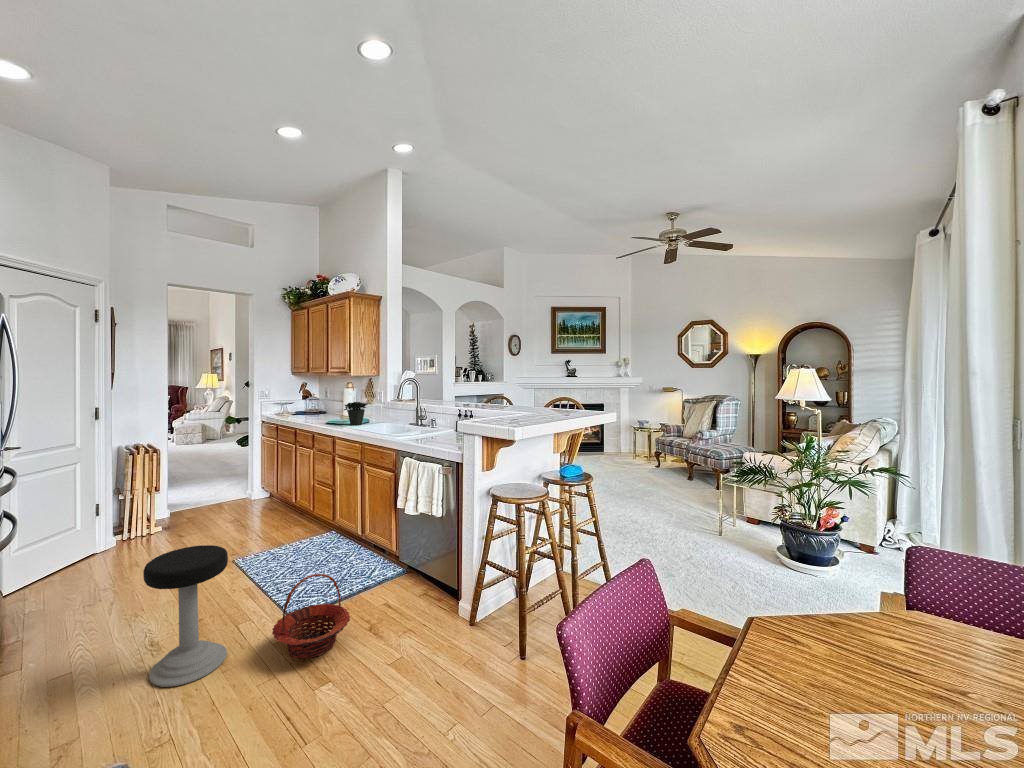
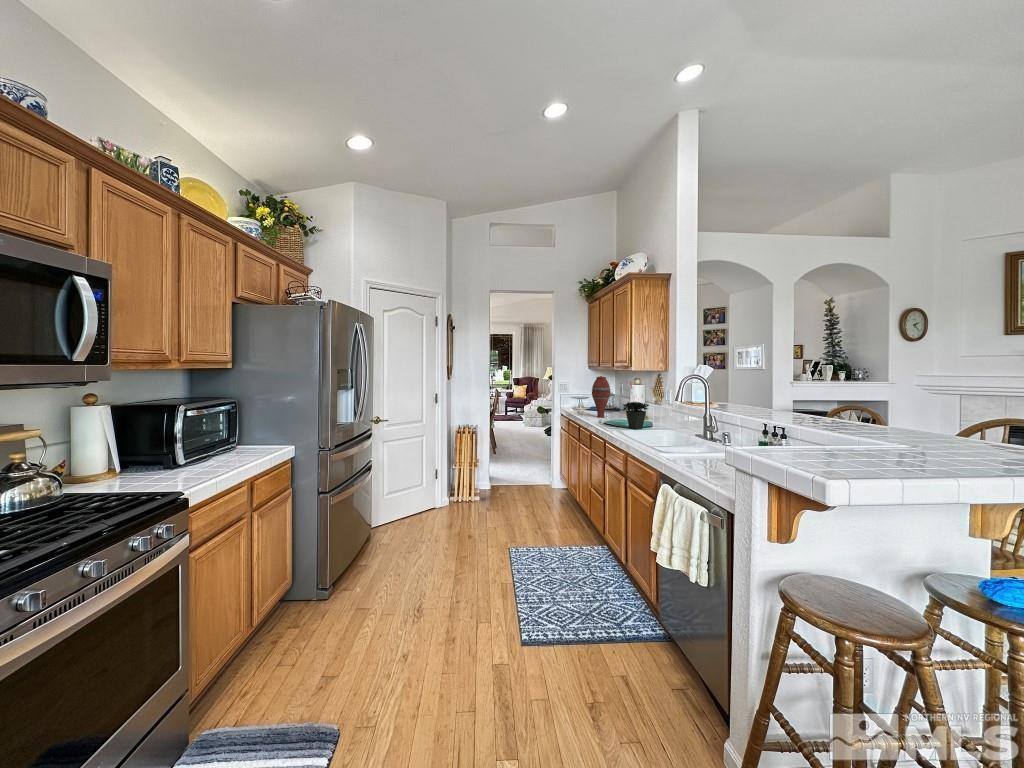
vase: none [305,381,324,420] -> present [592,376,610,418]
stool: present [143,545,228,687] -> none [383,541,453,681]
basket: present [272,574,350,659] -> none [480,613,566,716]

